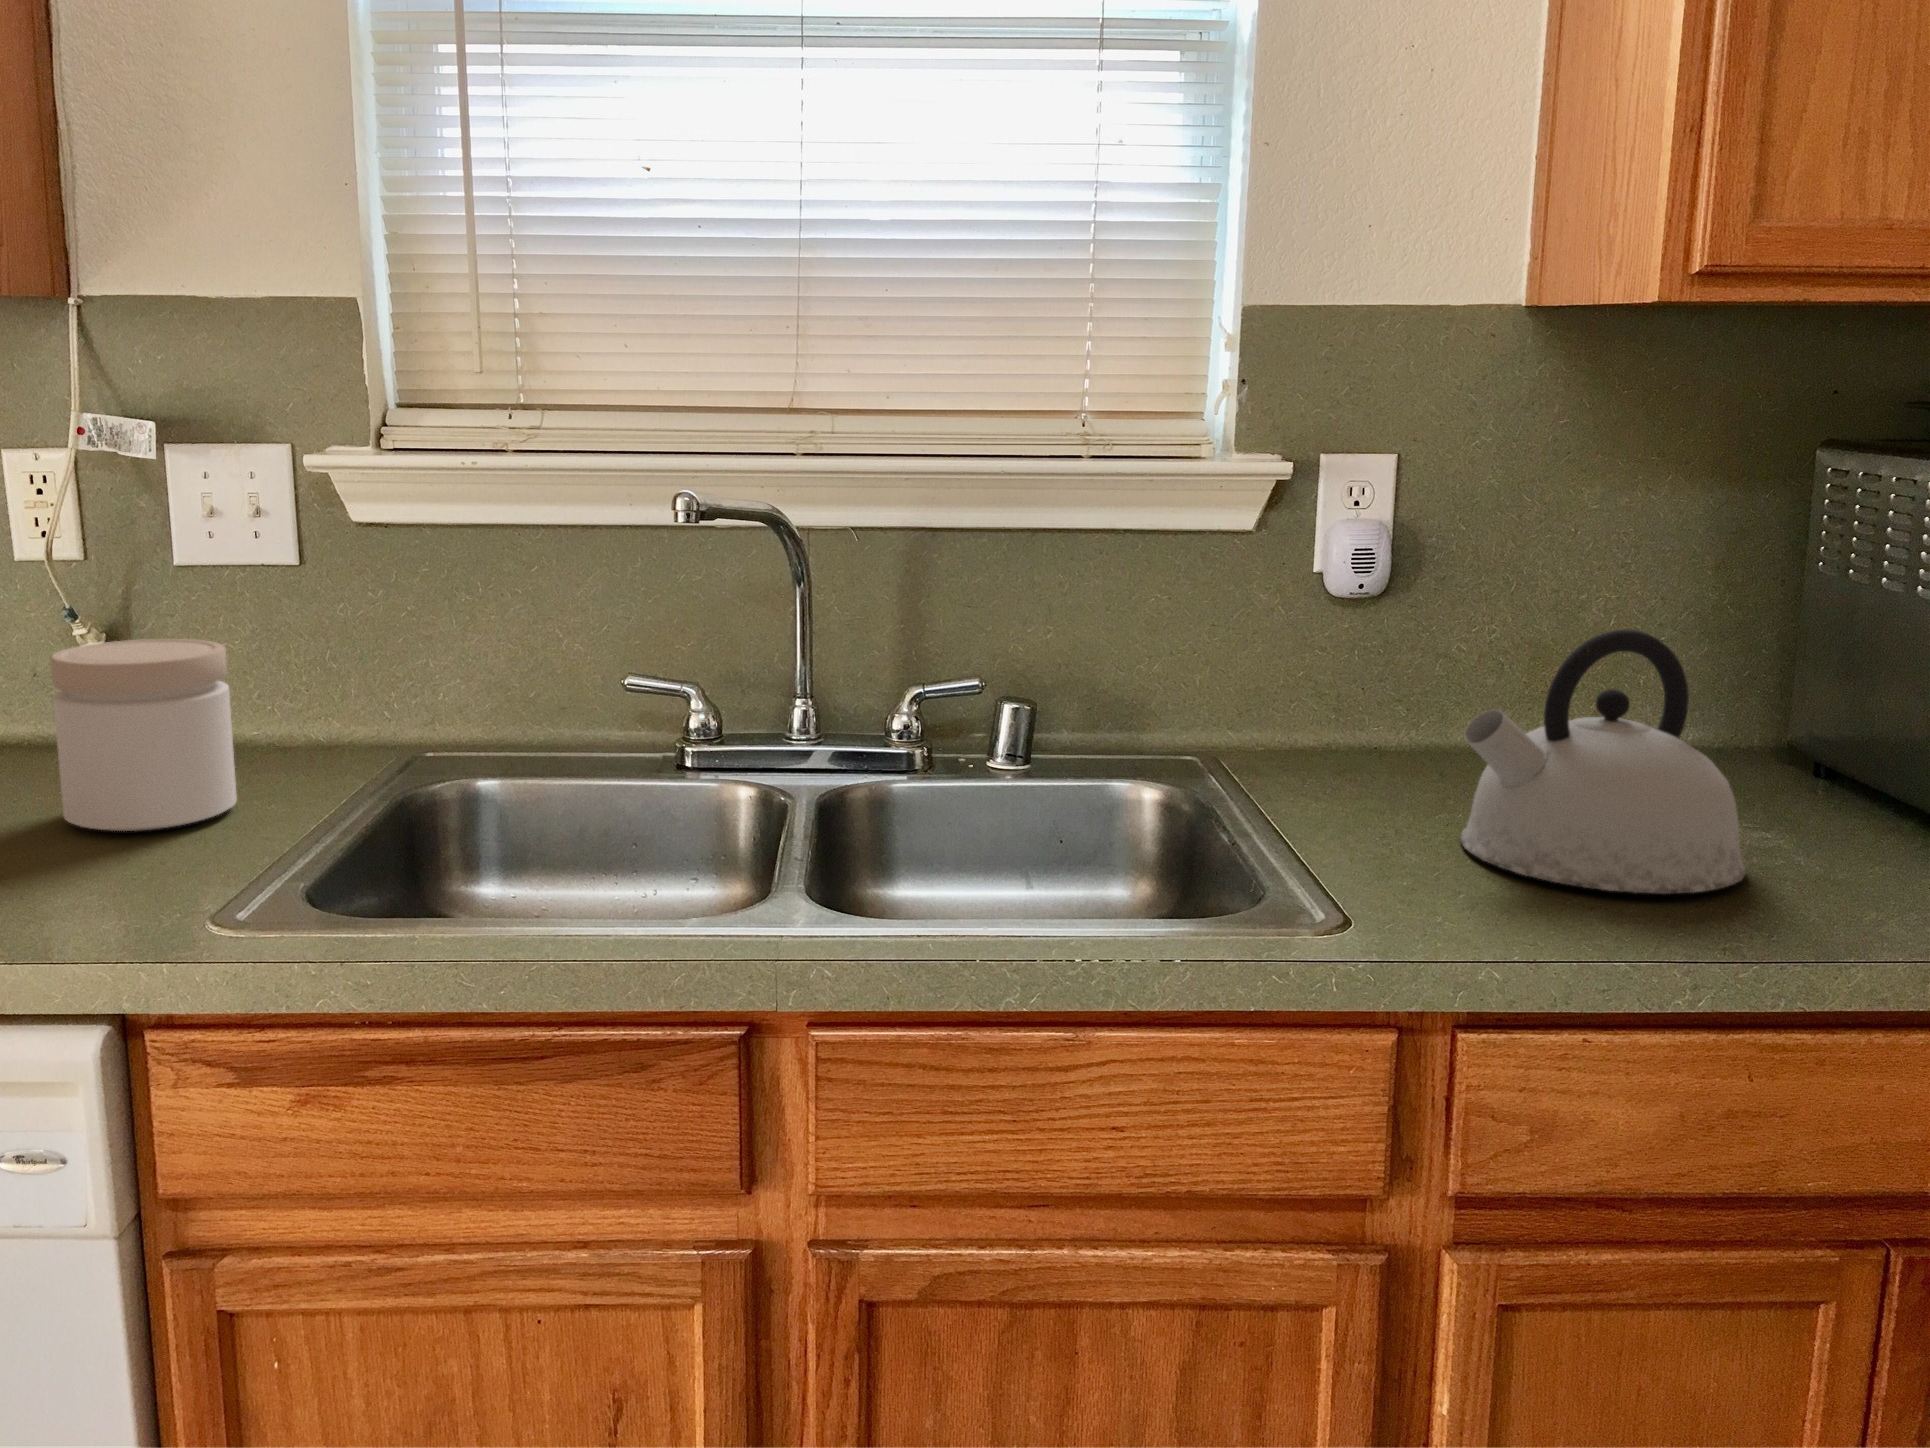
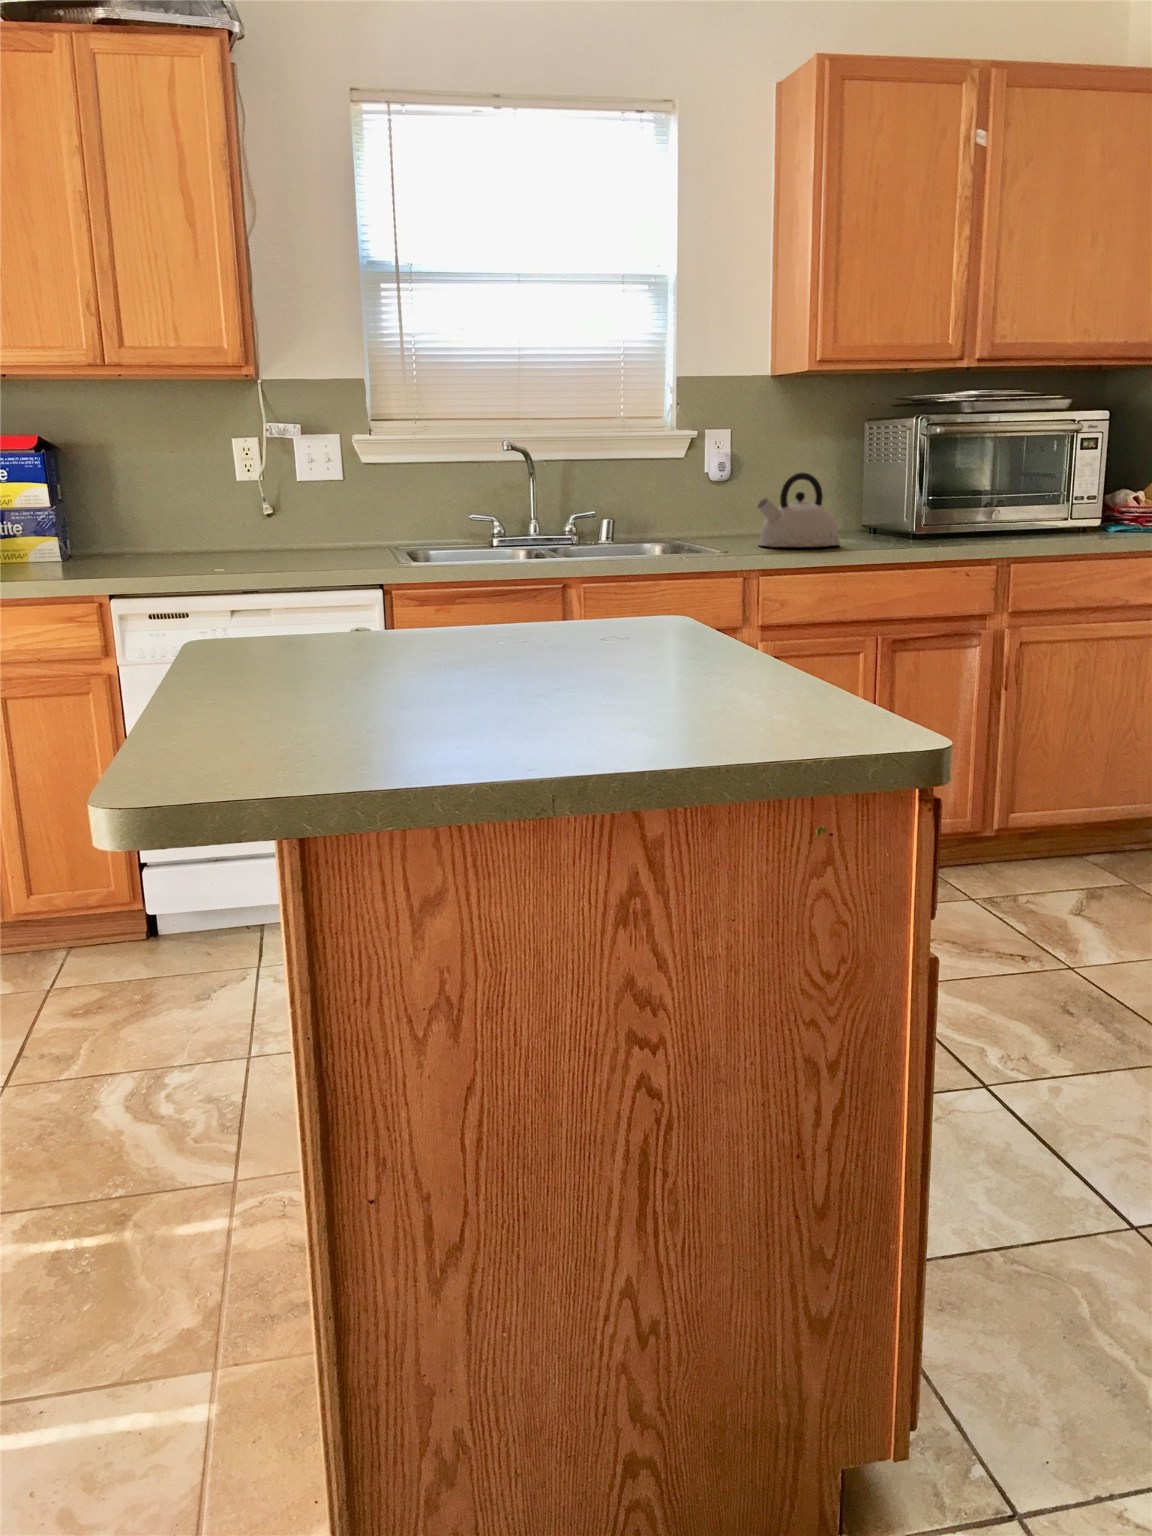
jar: present [51,639,237,831] -> none [301,499,359,559]

